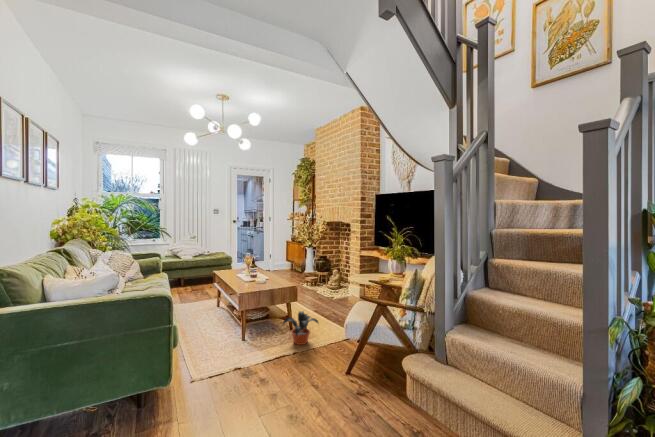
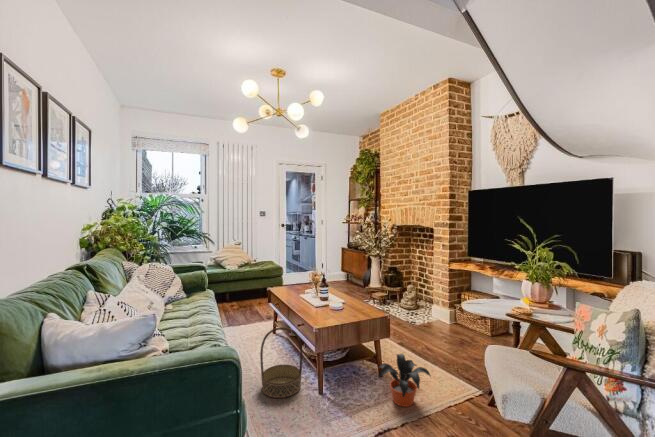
basket: none [199,295,231,344] -> present [260,327,302,398]

